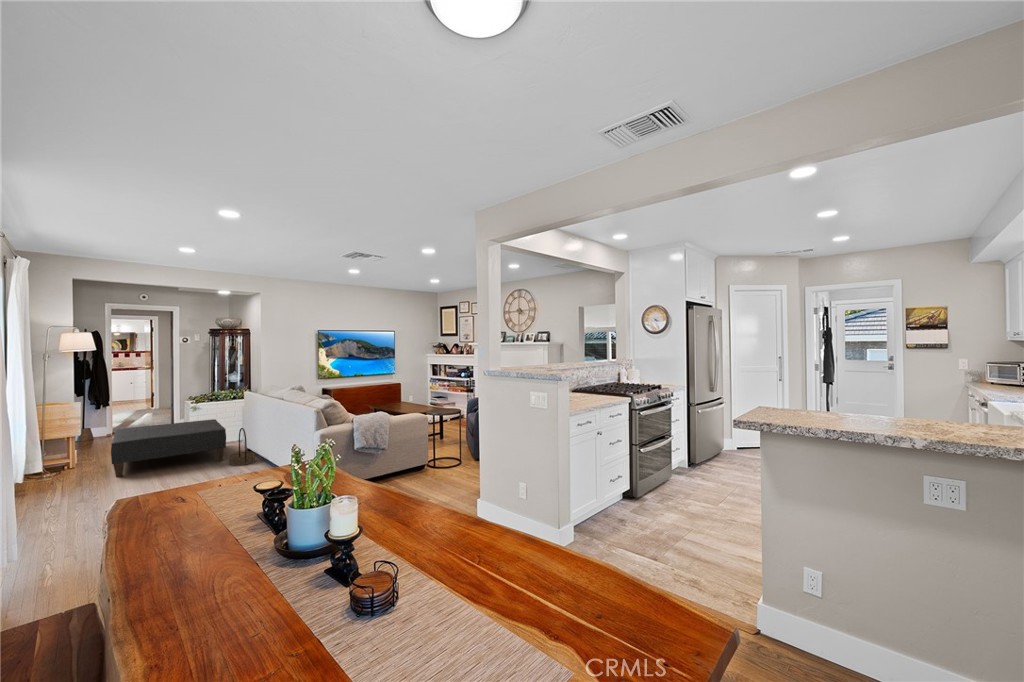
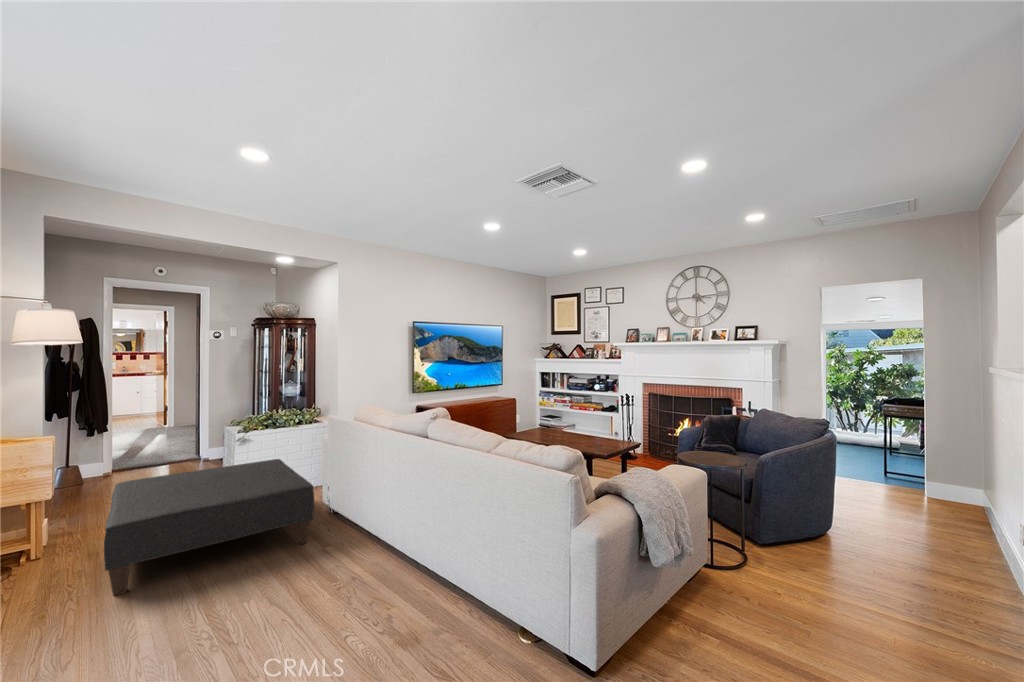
basket: present [230,428,255,465] -> none [324,484,367,558]

